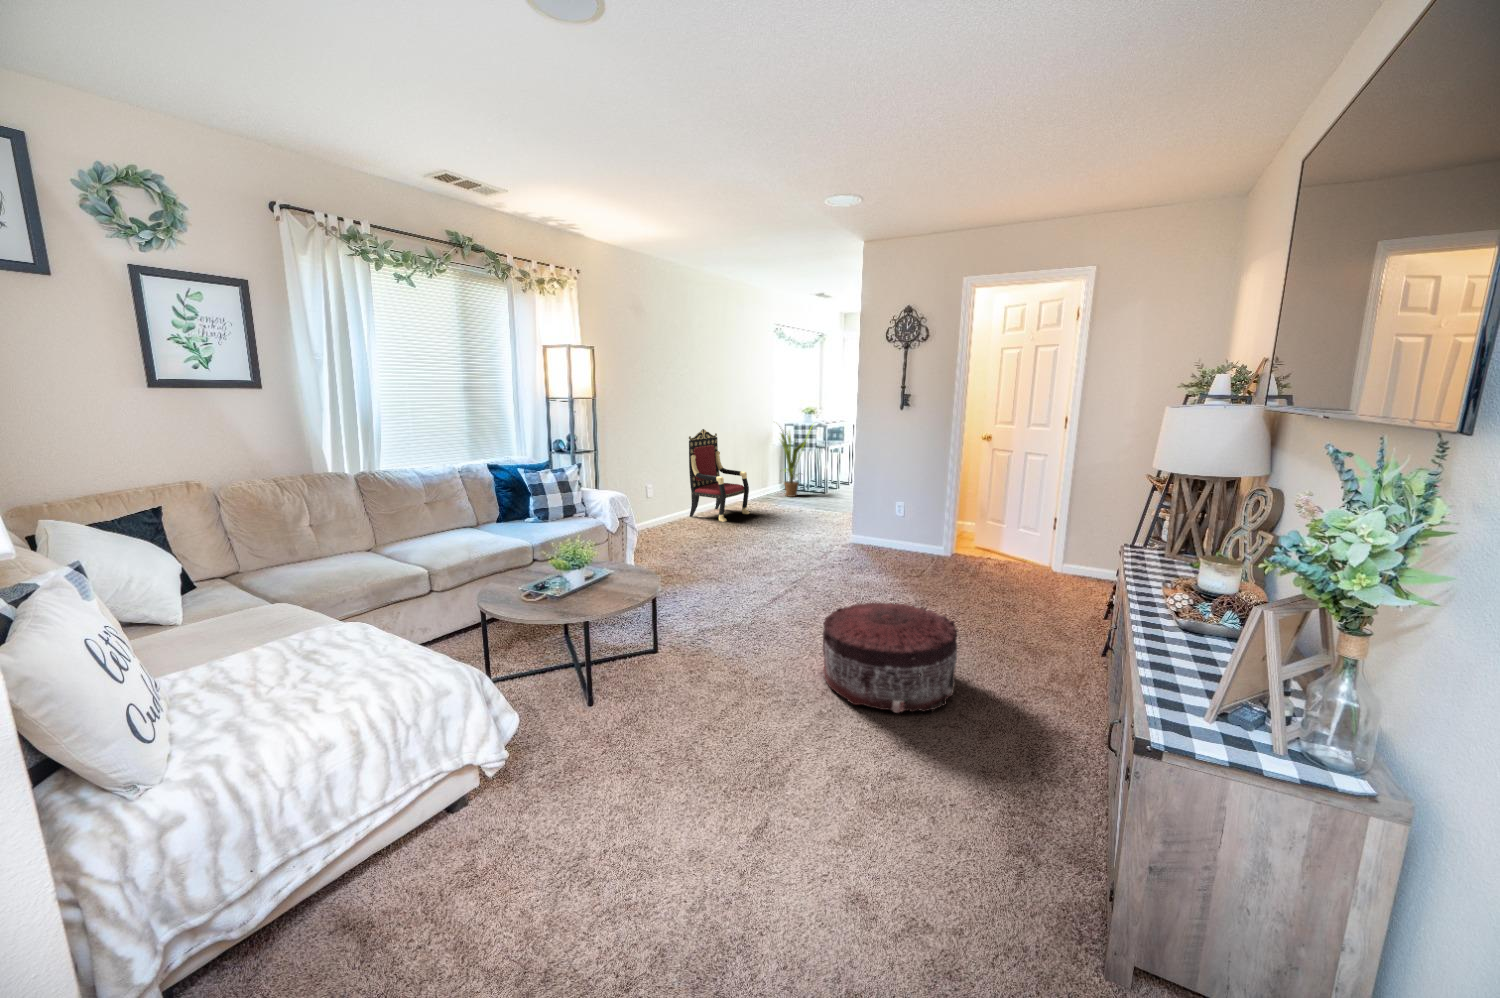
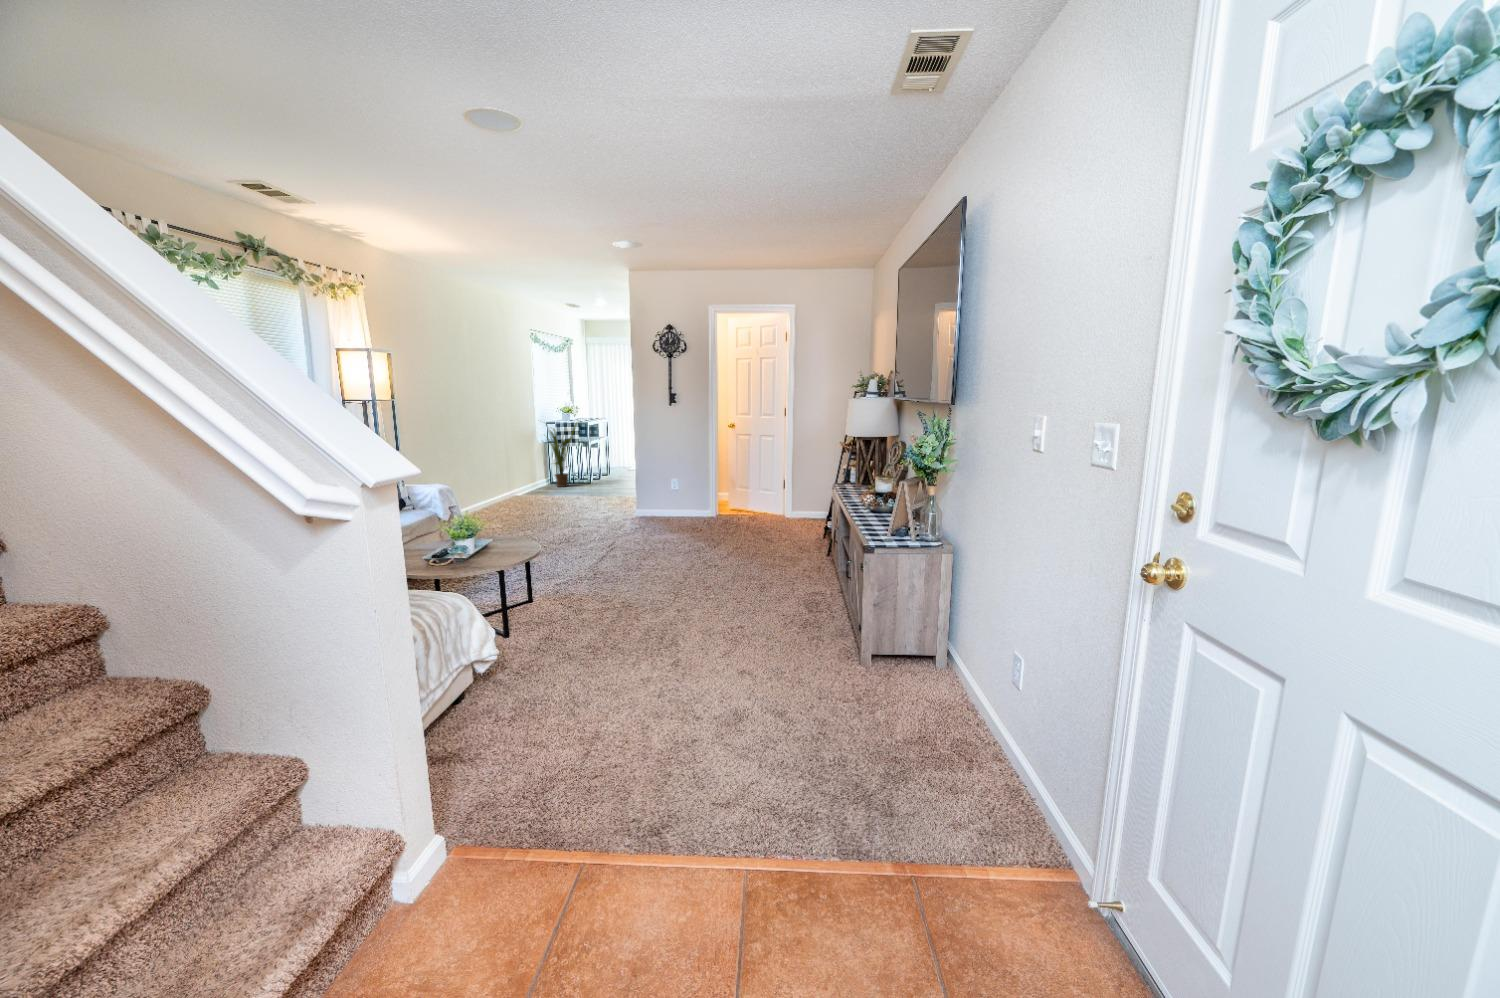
armchair: present [689,429,749,522] -> none [472,428,535,511]
pouf: present [822,602,958,713] -> none [665,534,754,599]

